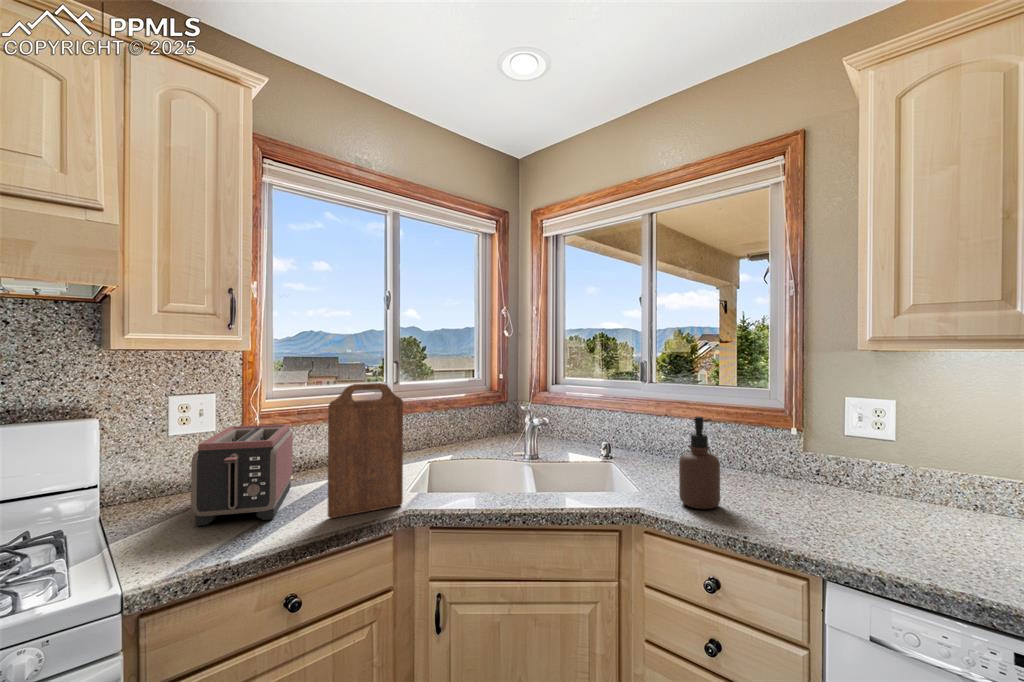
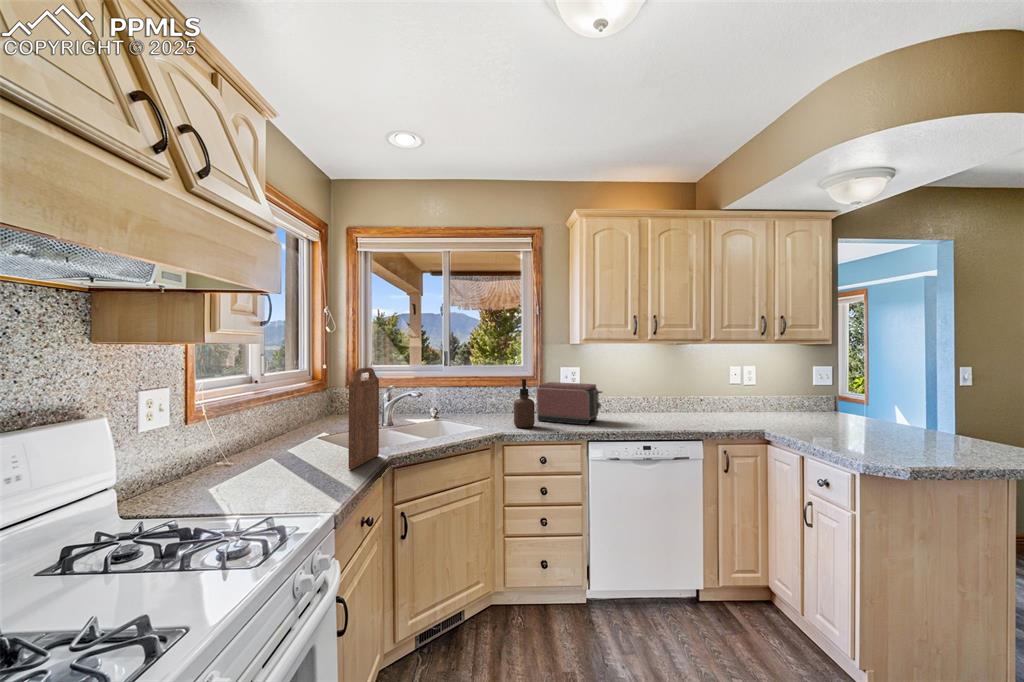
toaster: present [191,424,293,526] -> present [537,382,602,425]

